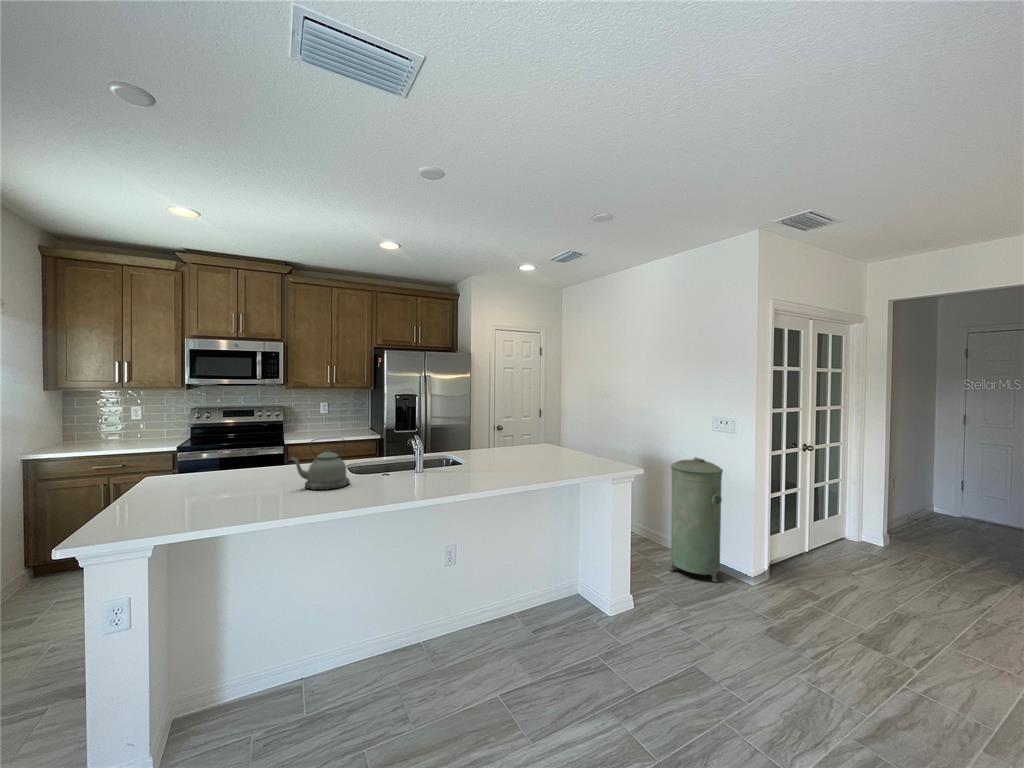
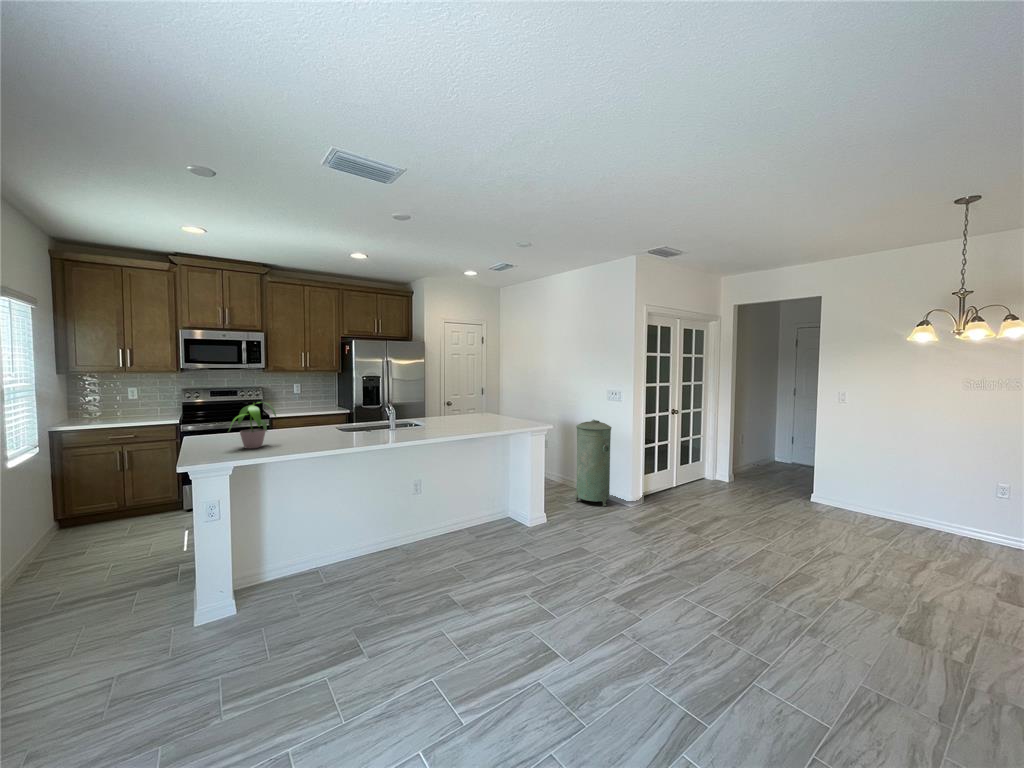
potted plant: none [164,433,253,503] -> present [230,403,276,449]
kettle: present [290,438,350,490] -> none [305,405,346,441]

